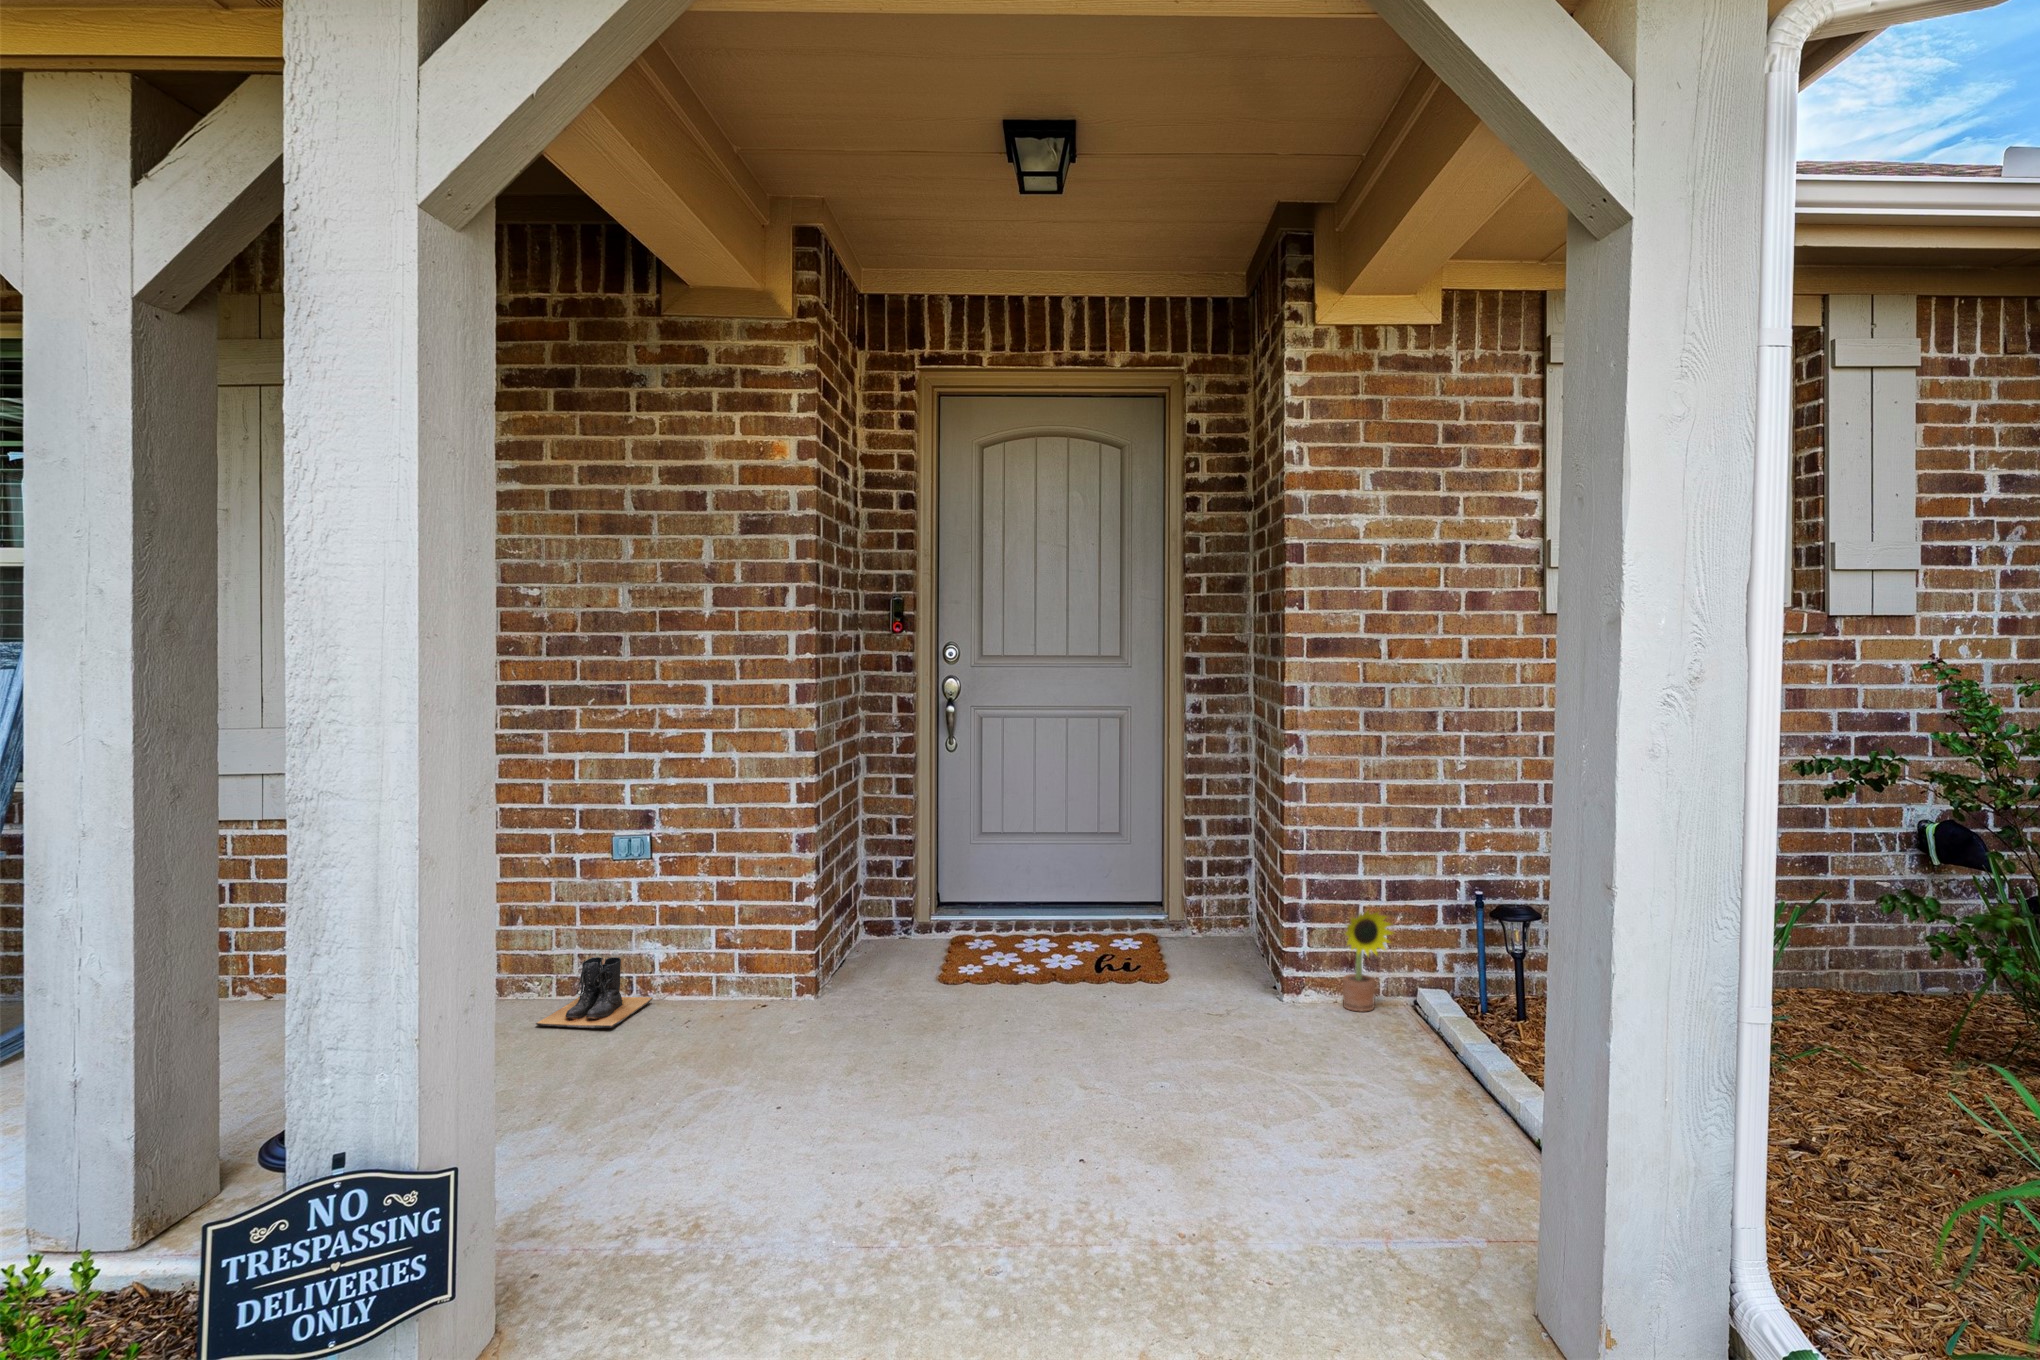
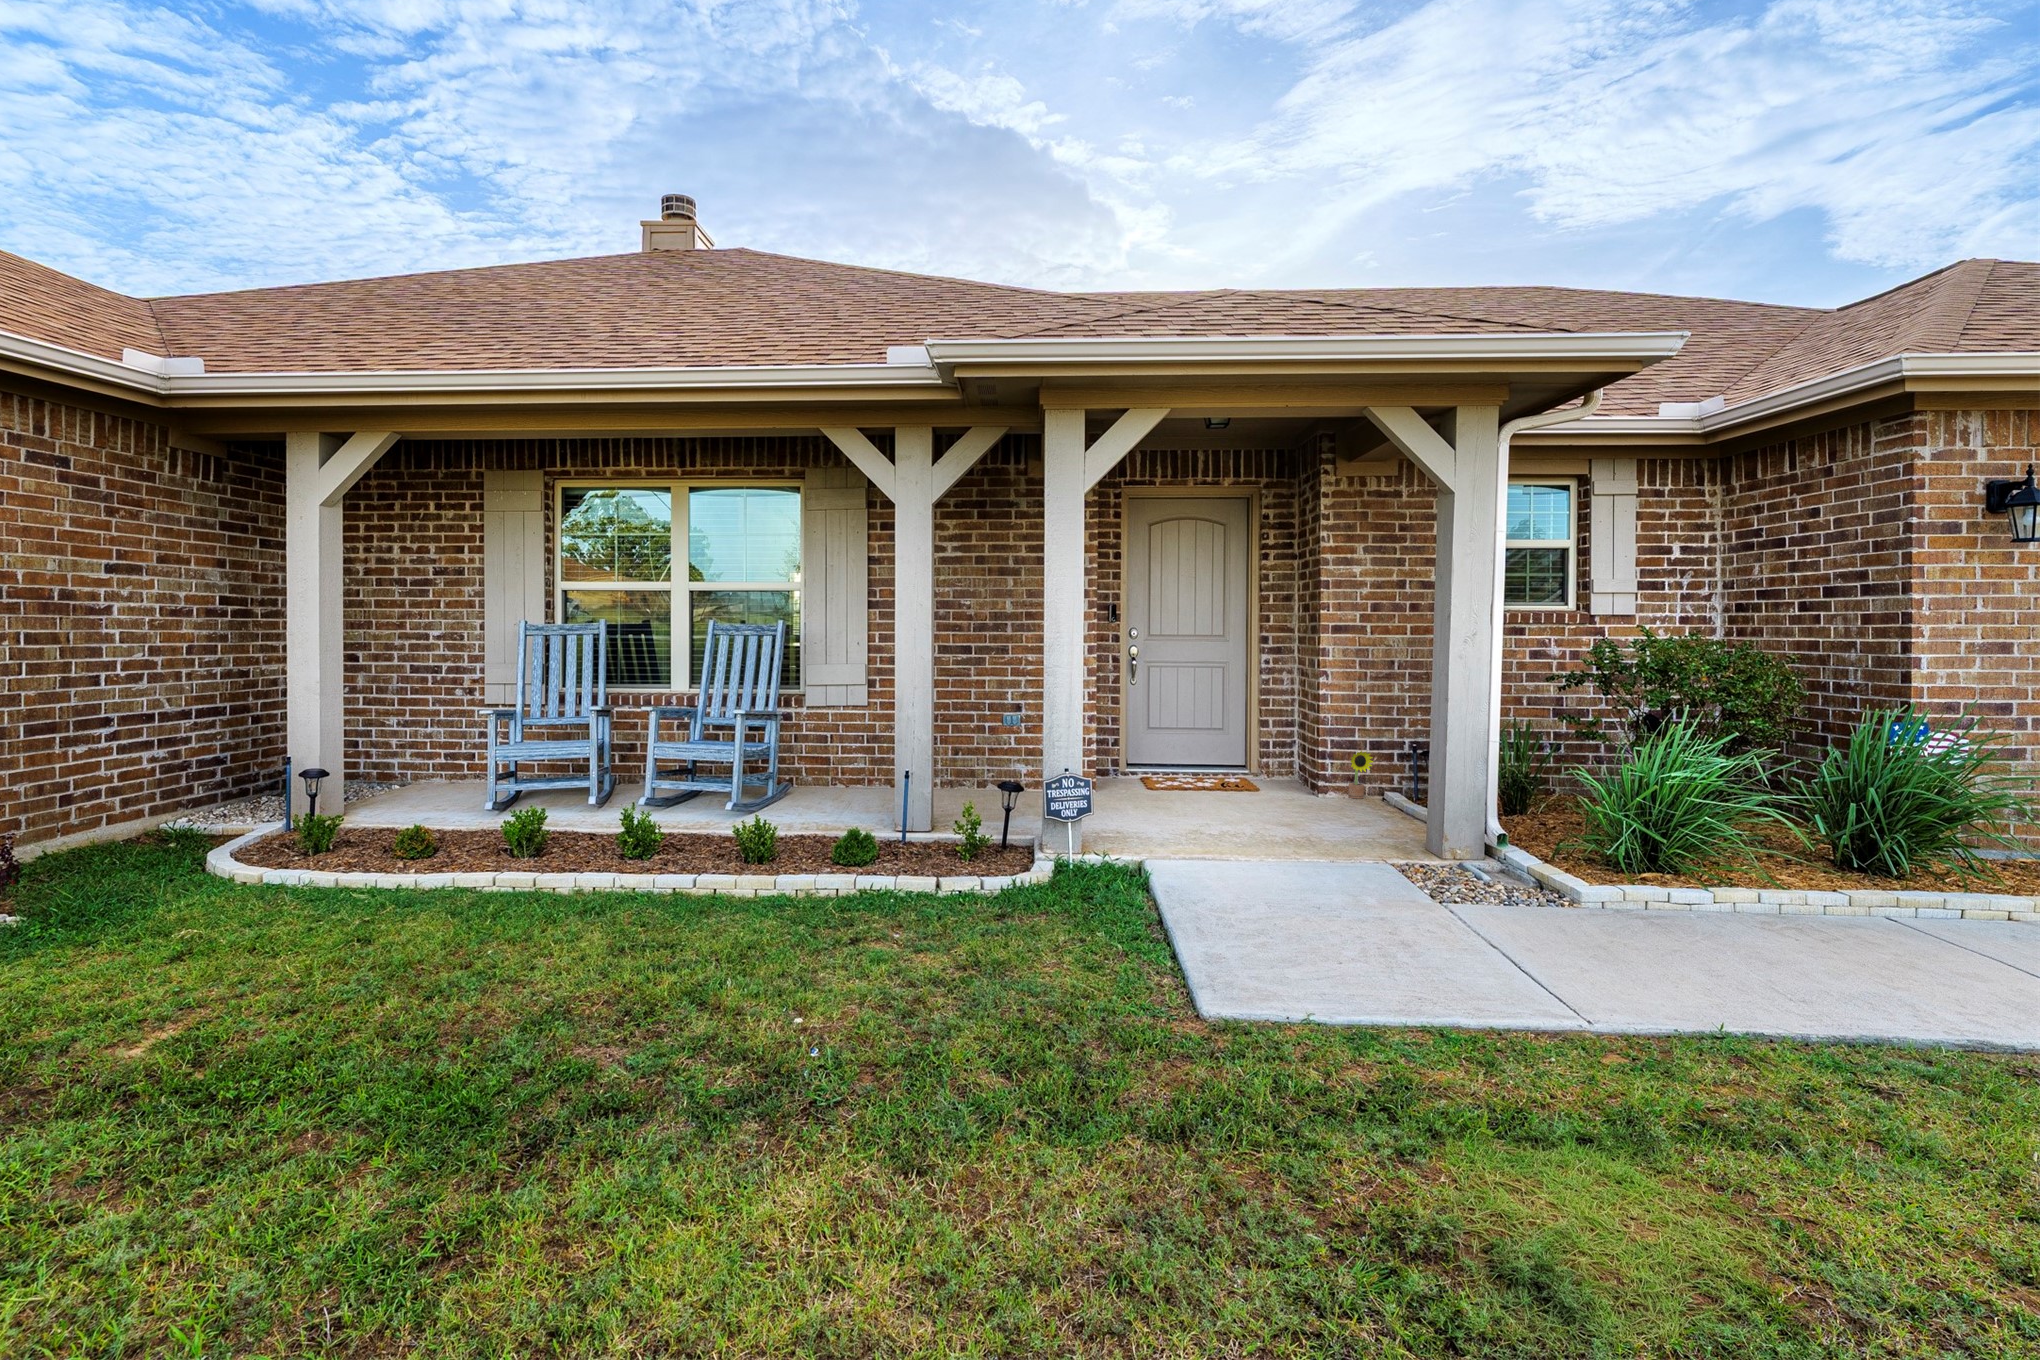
boots: present [536,957,653,1028] -> none [984,769,1025,796]

